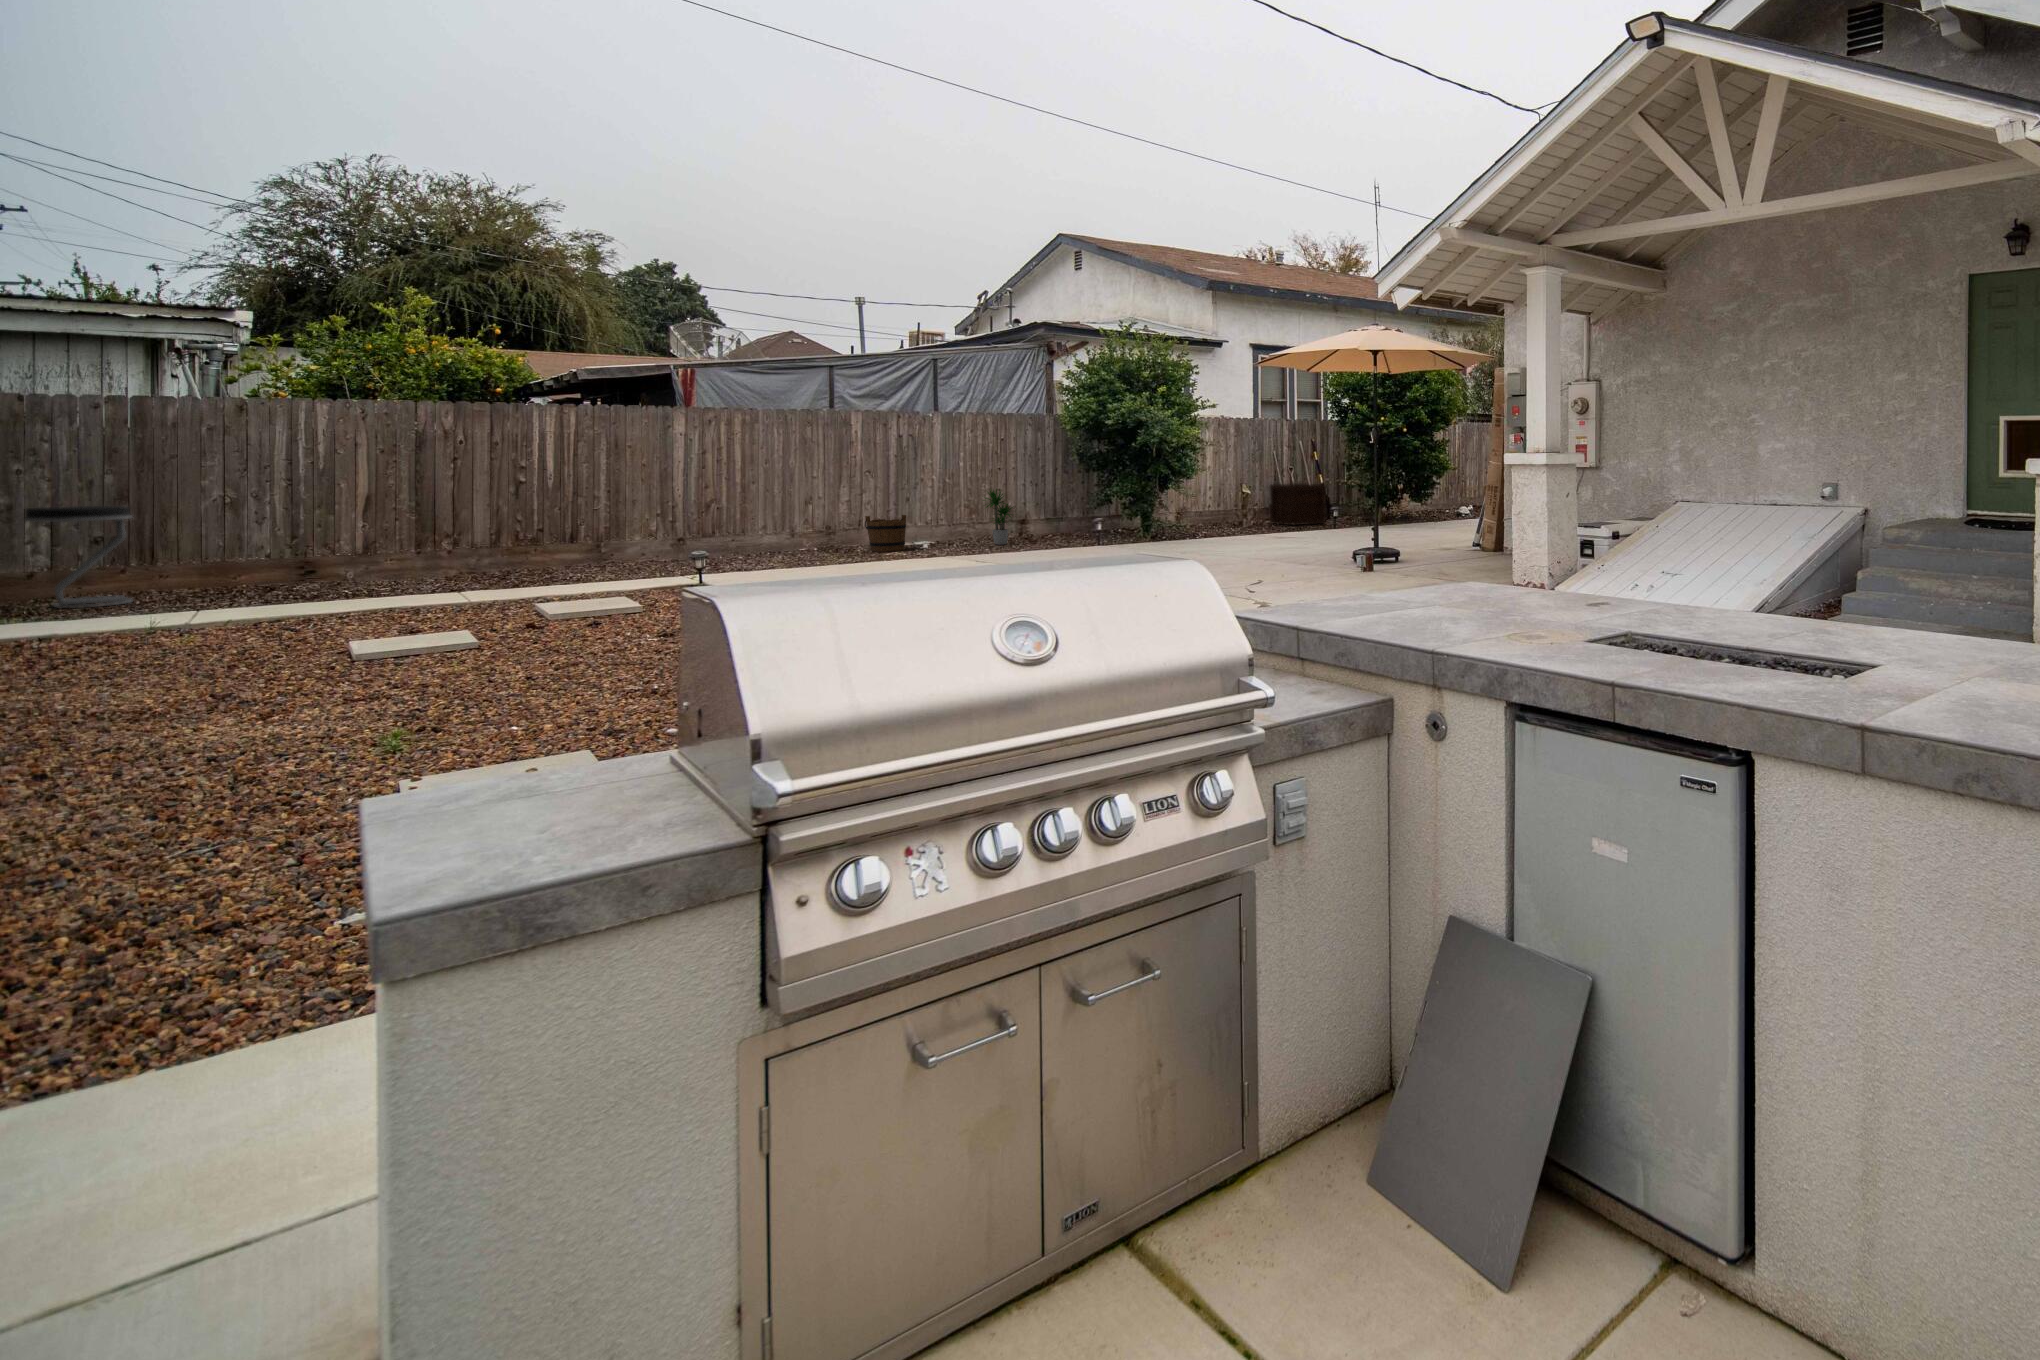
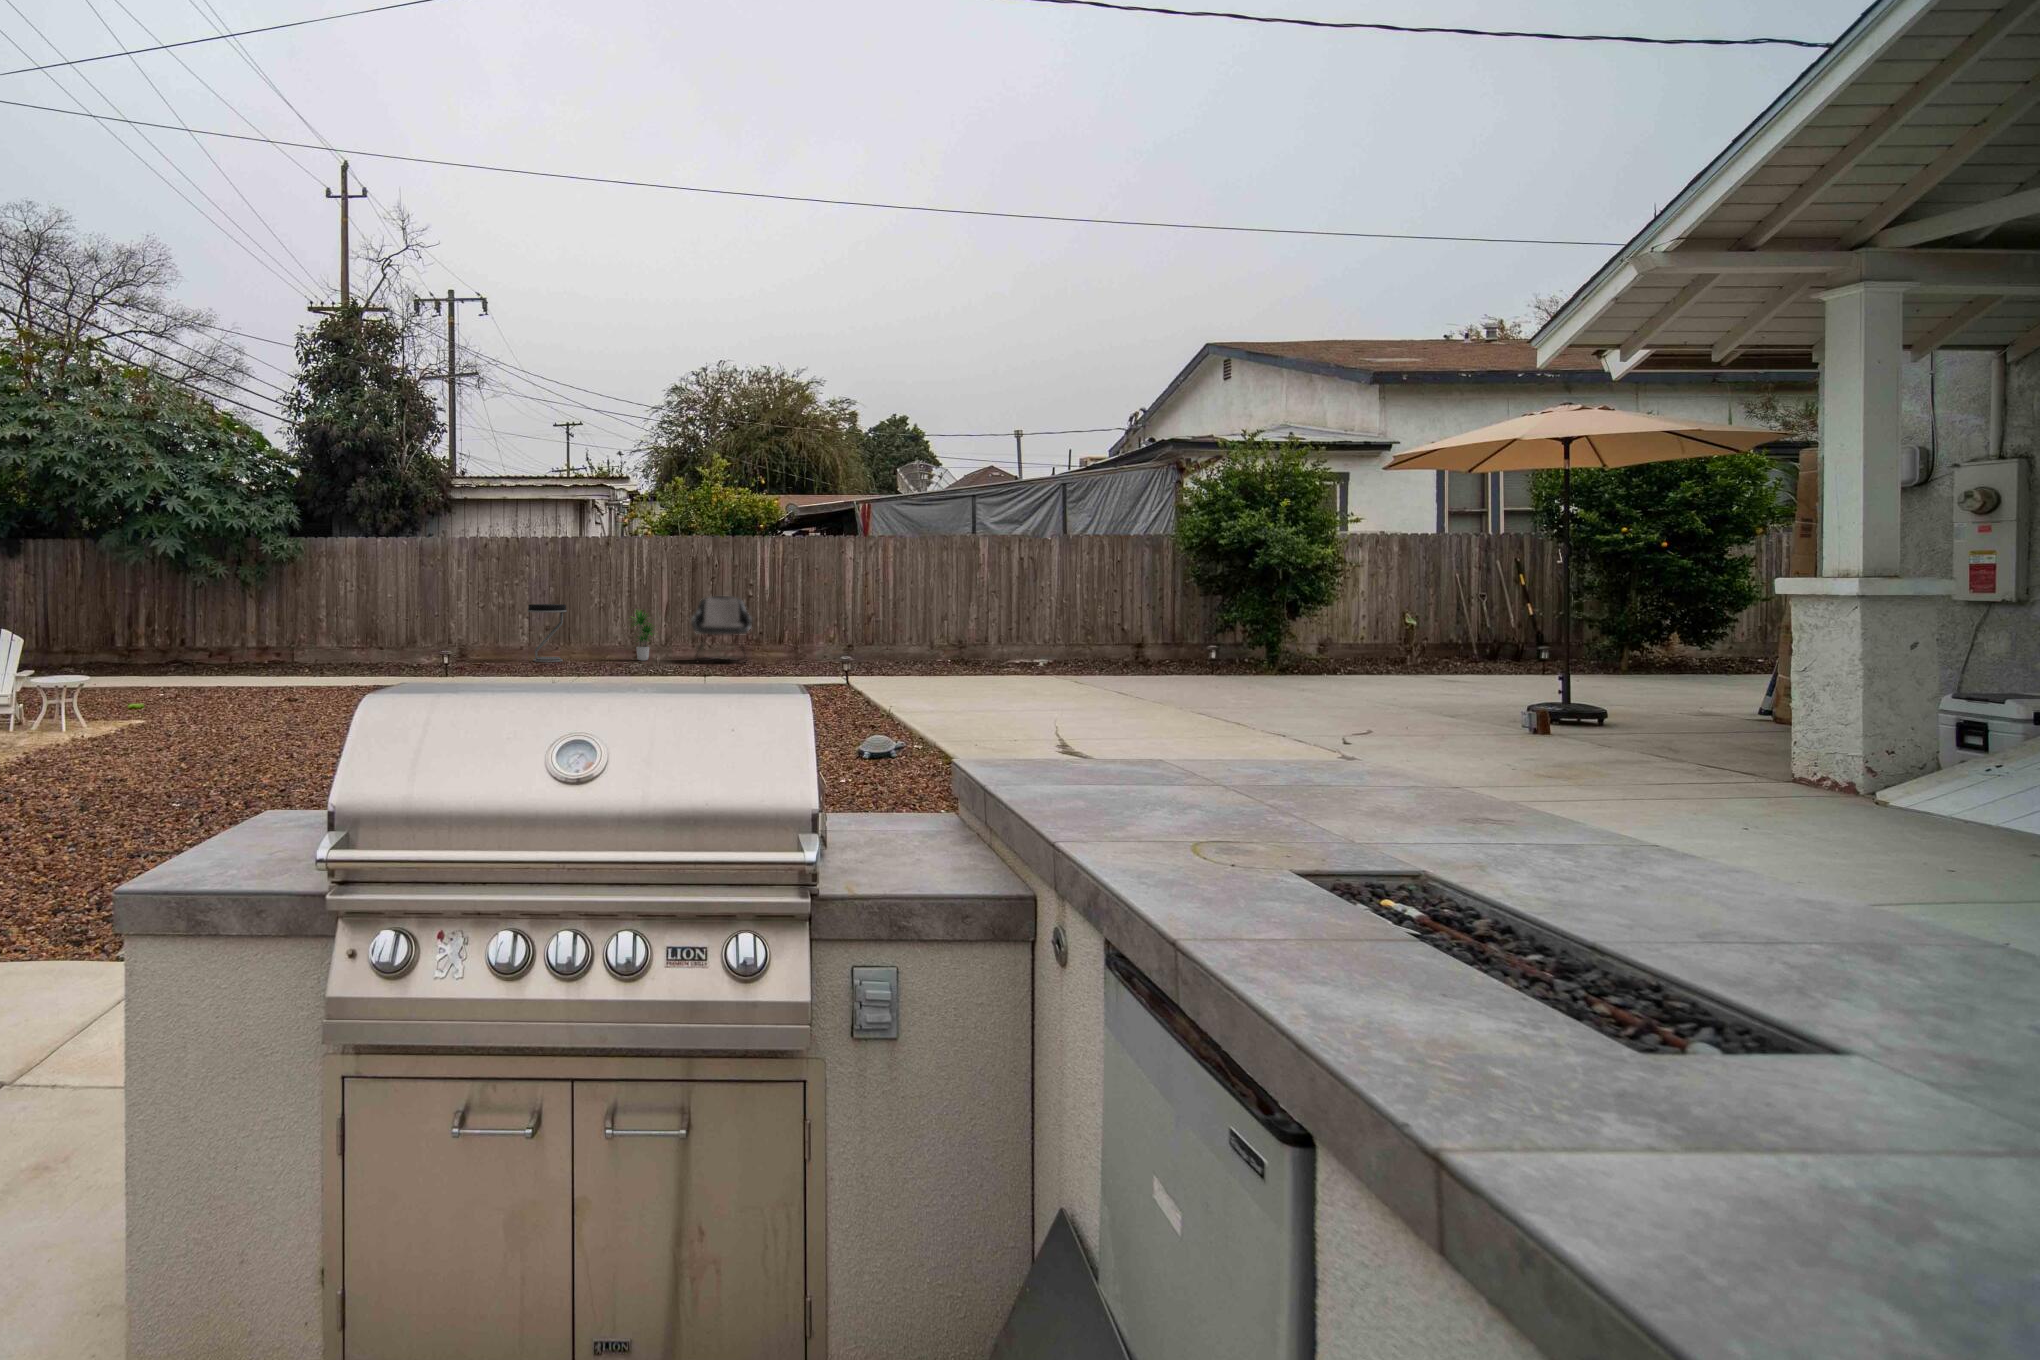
wooden crate: present [1269,483,1326,525] -> none [1441,612,1533,664]
lounge chair: none [423,485,540,583] -> present [691,596,752,662]
potted plant: present [984,489,1014,545] -> present [631,610,655,661]
bucket: present [865,515,906,552] -> none [976,630,1012,662]

